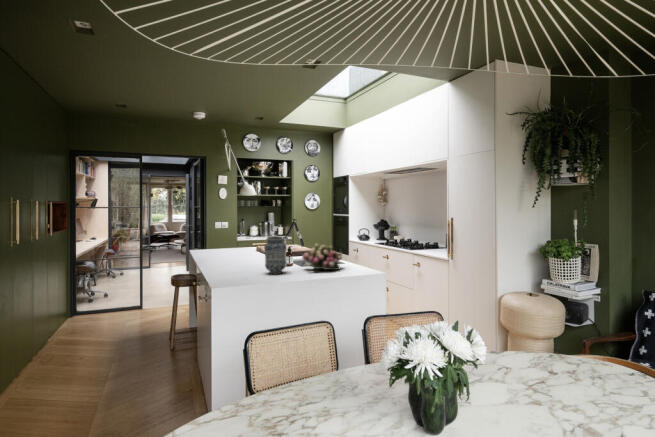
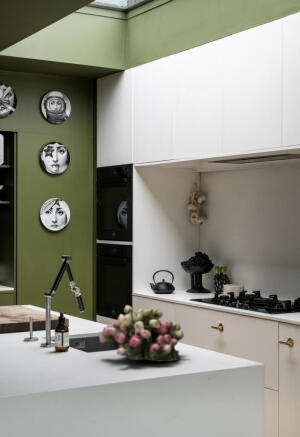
vase: present [264,236,286,274] -> none [25,290,72,374]

